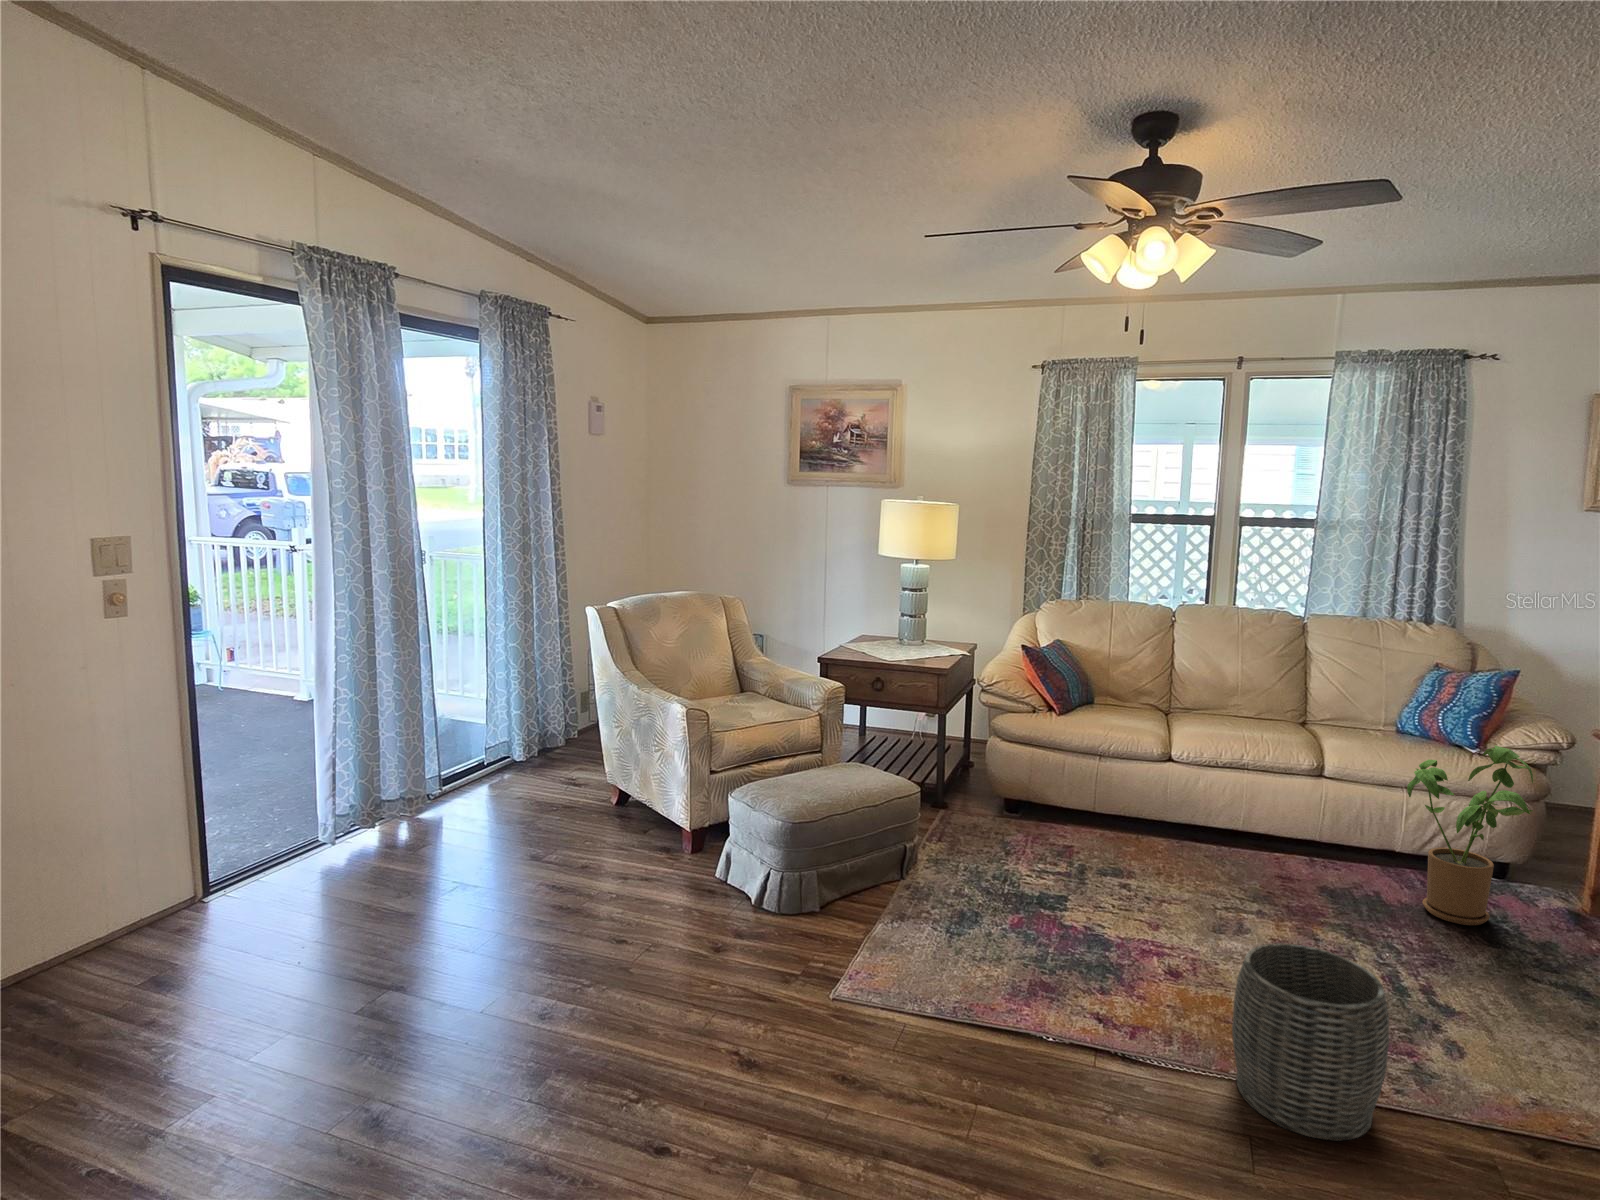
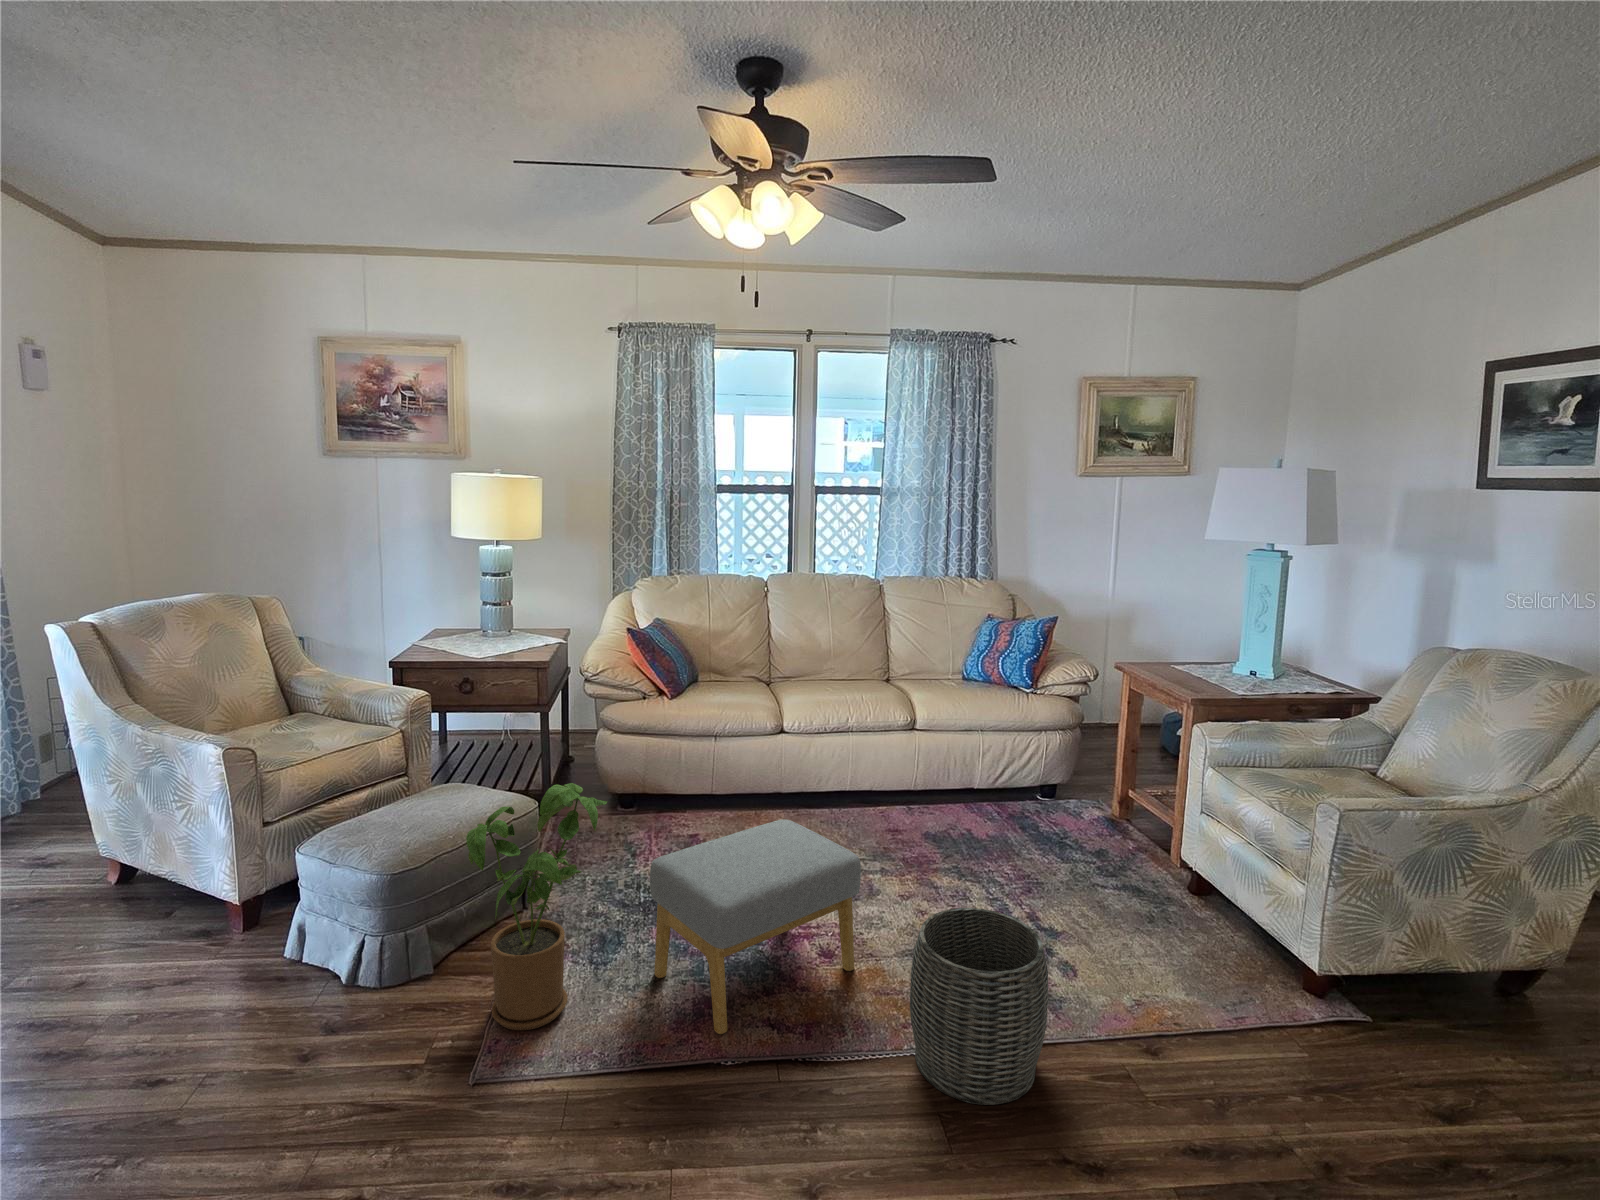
house plant: present [1407,746,1533,925] -> present [466,783,608,1030]
footstool: none [1003,838,1209,1007] -> present [650,819,861,1034]

